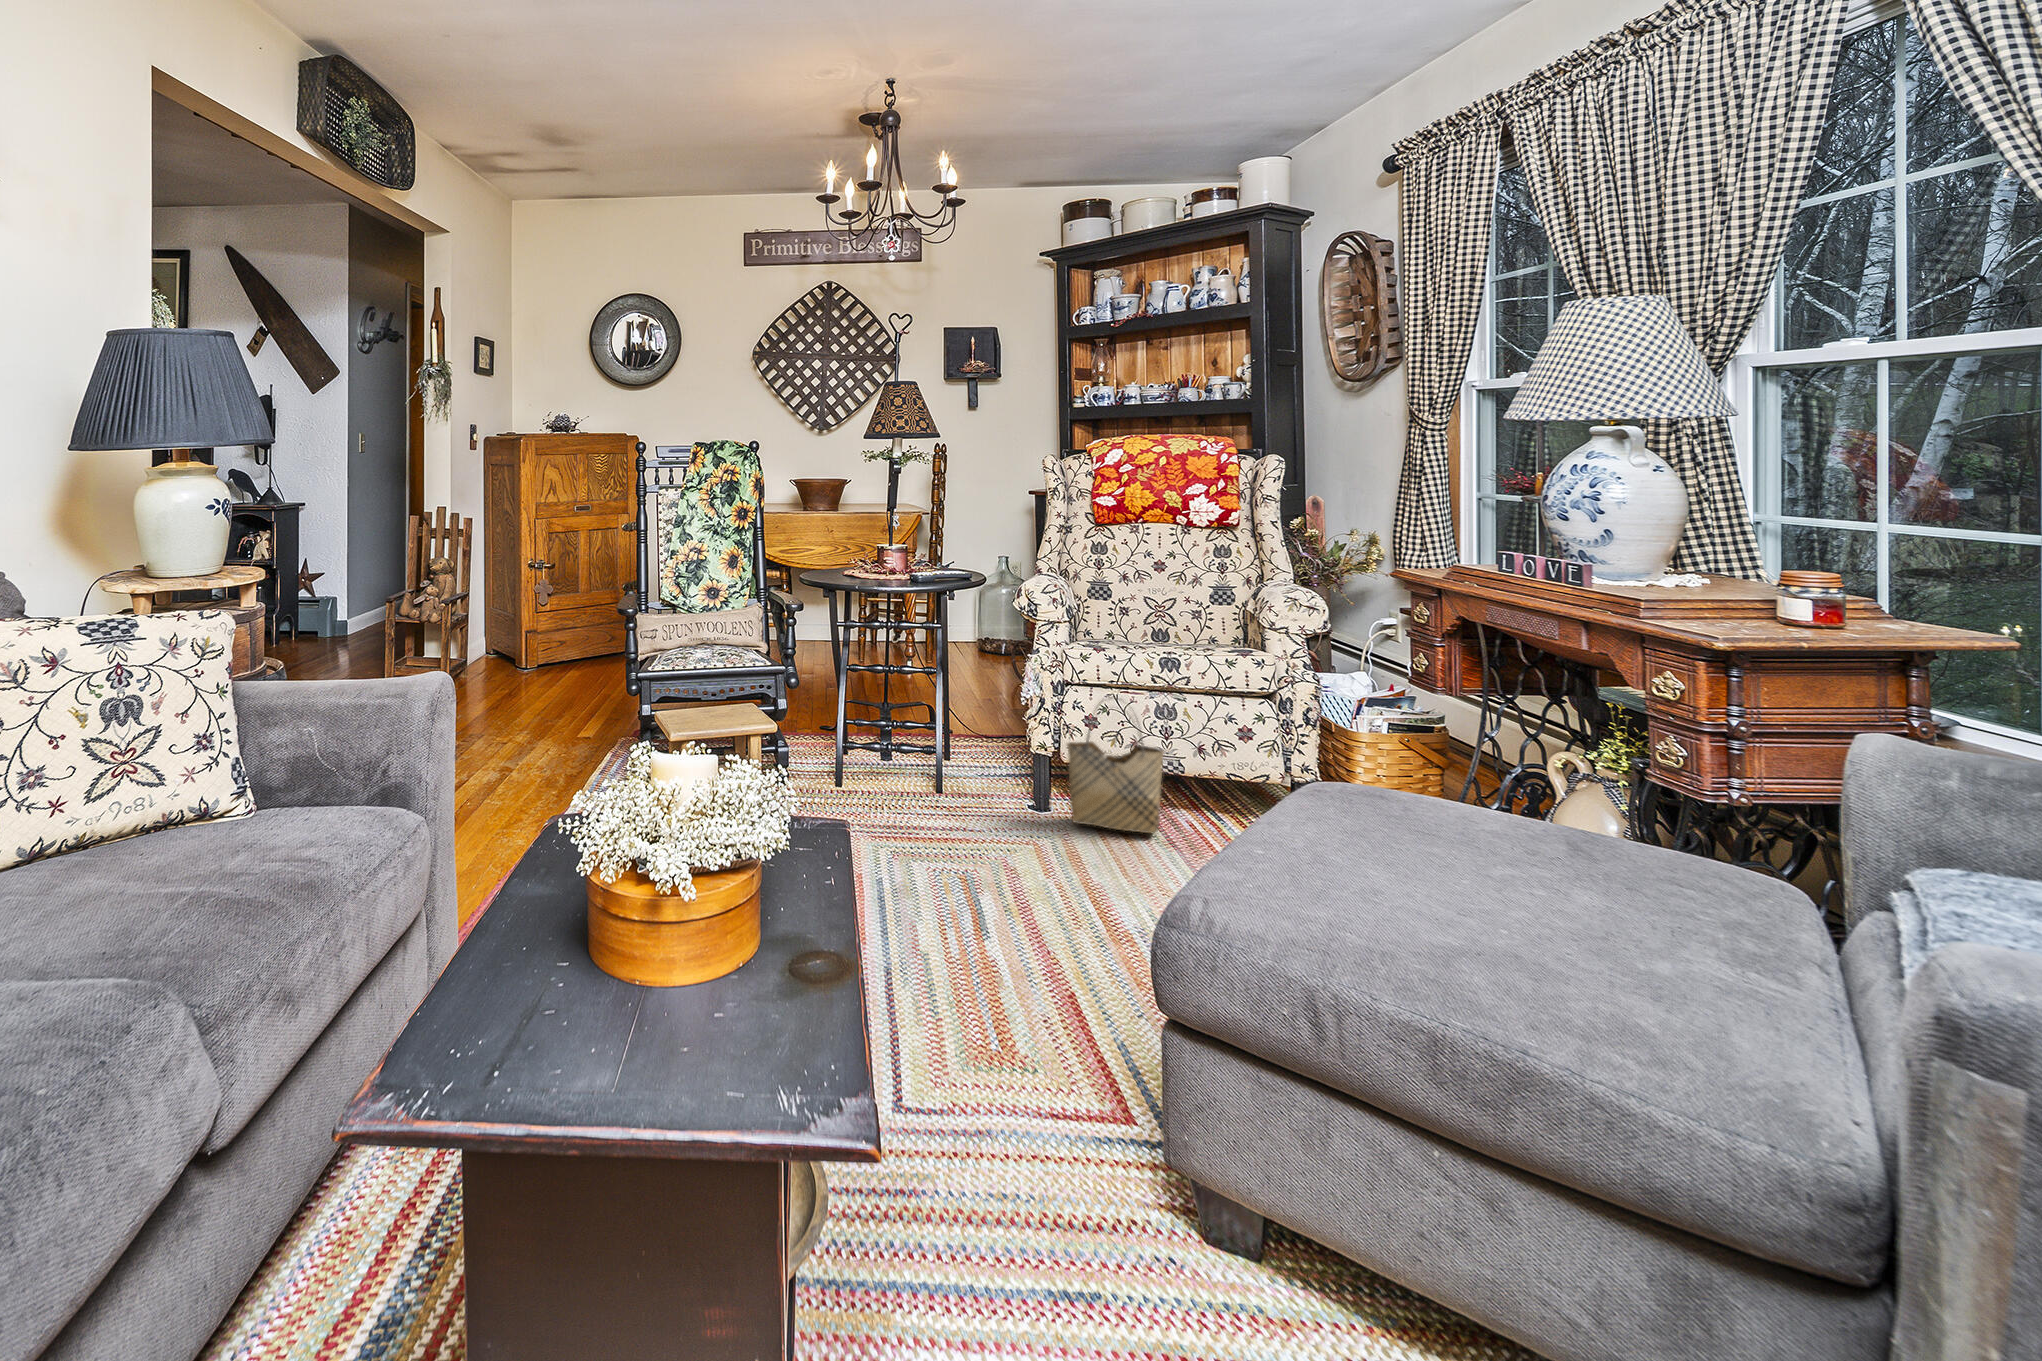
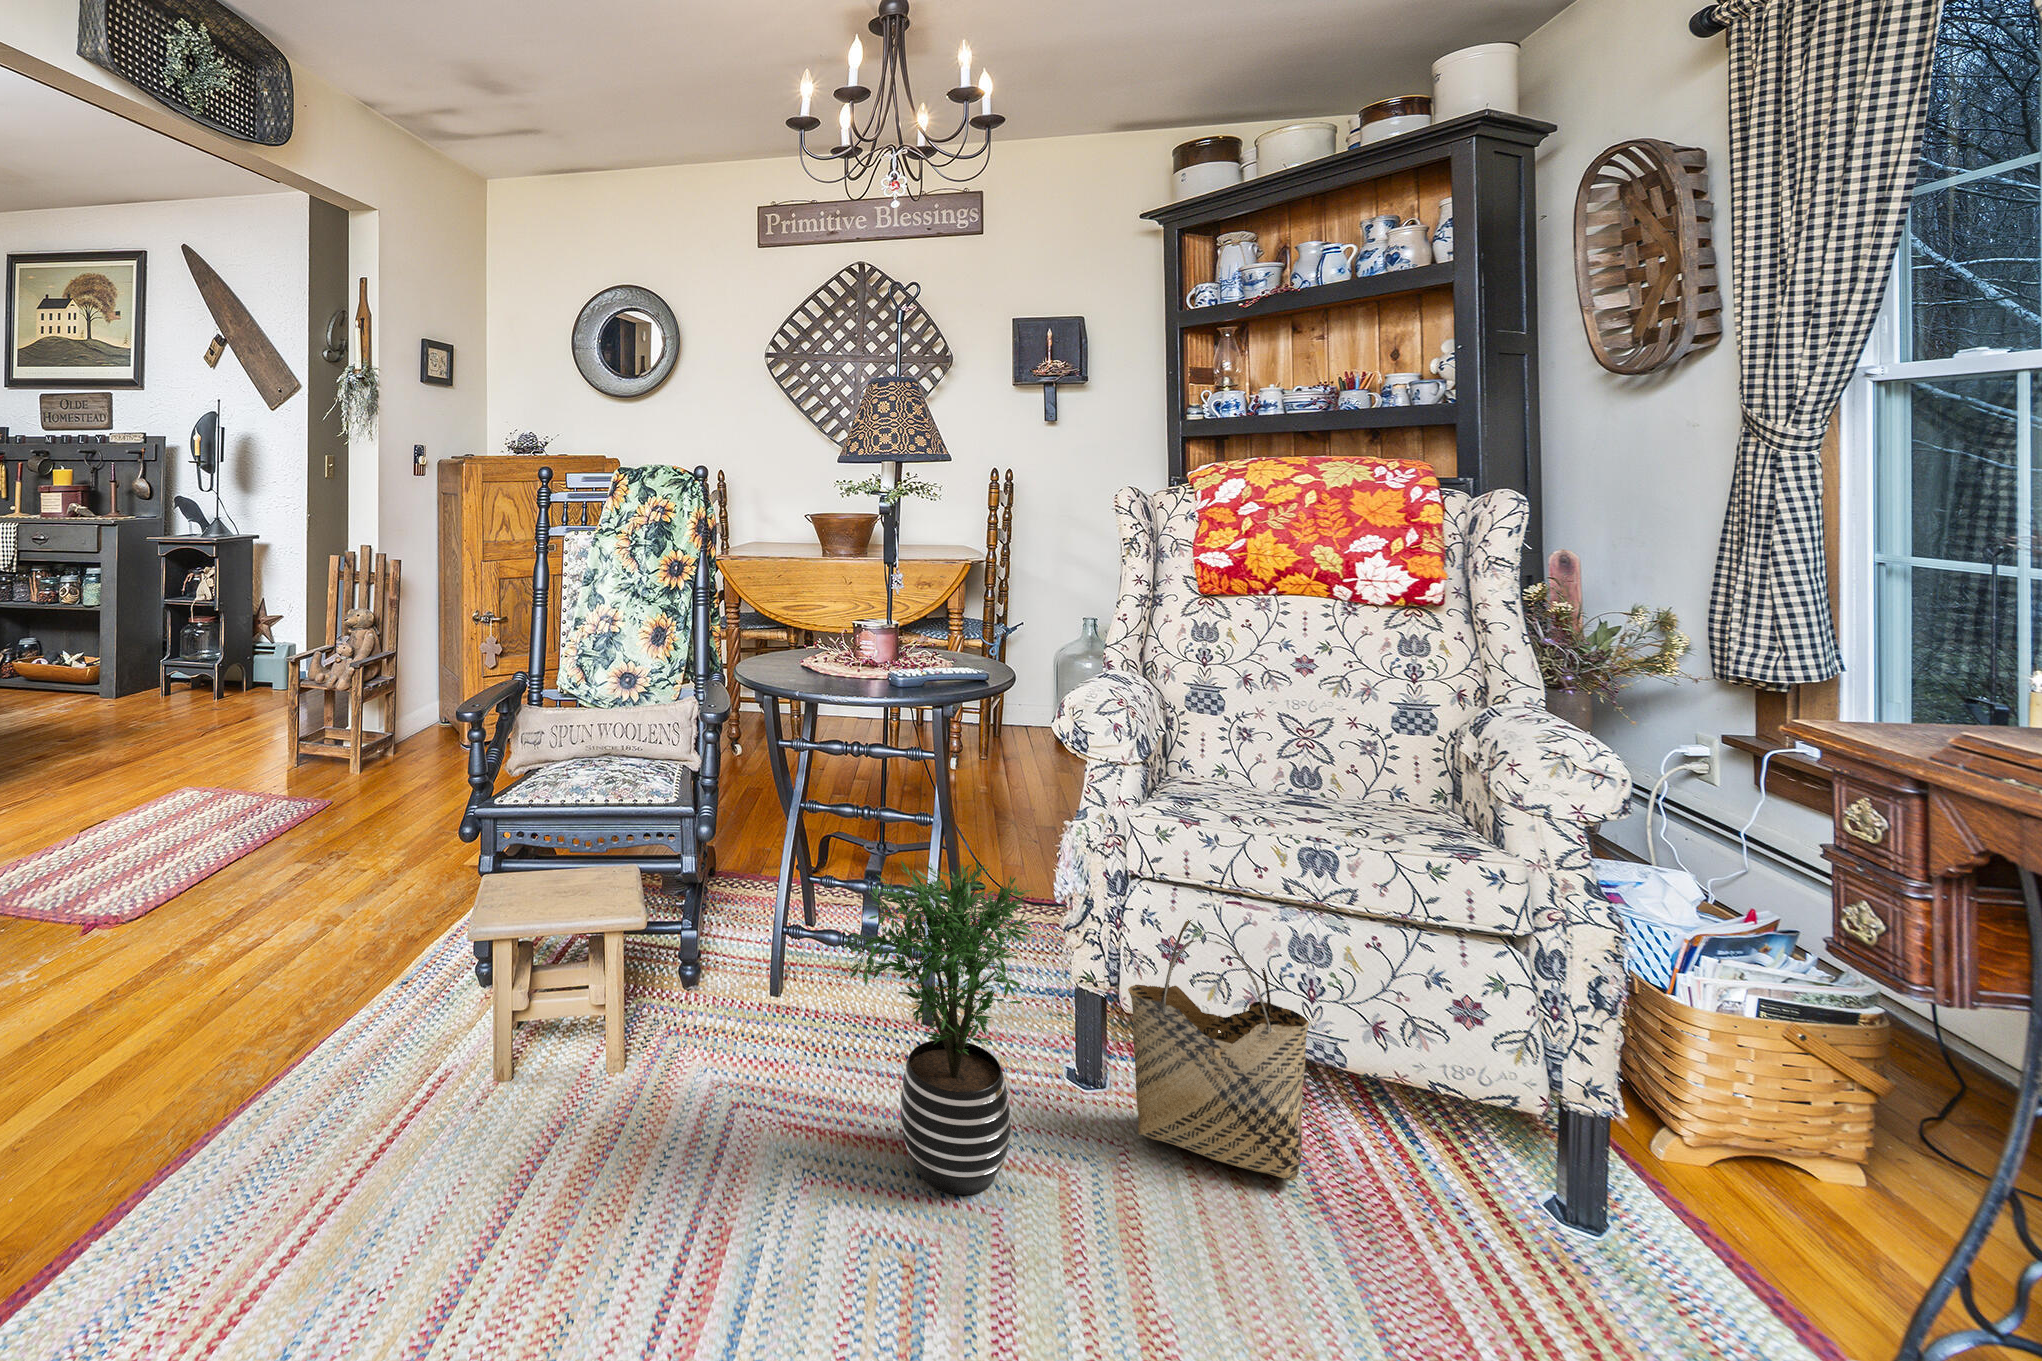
potted plant: none [913,670,1025,850] -> present [843,861,1035,1195]

